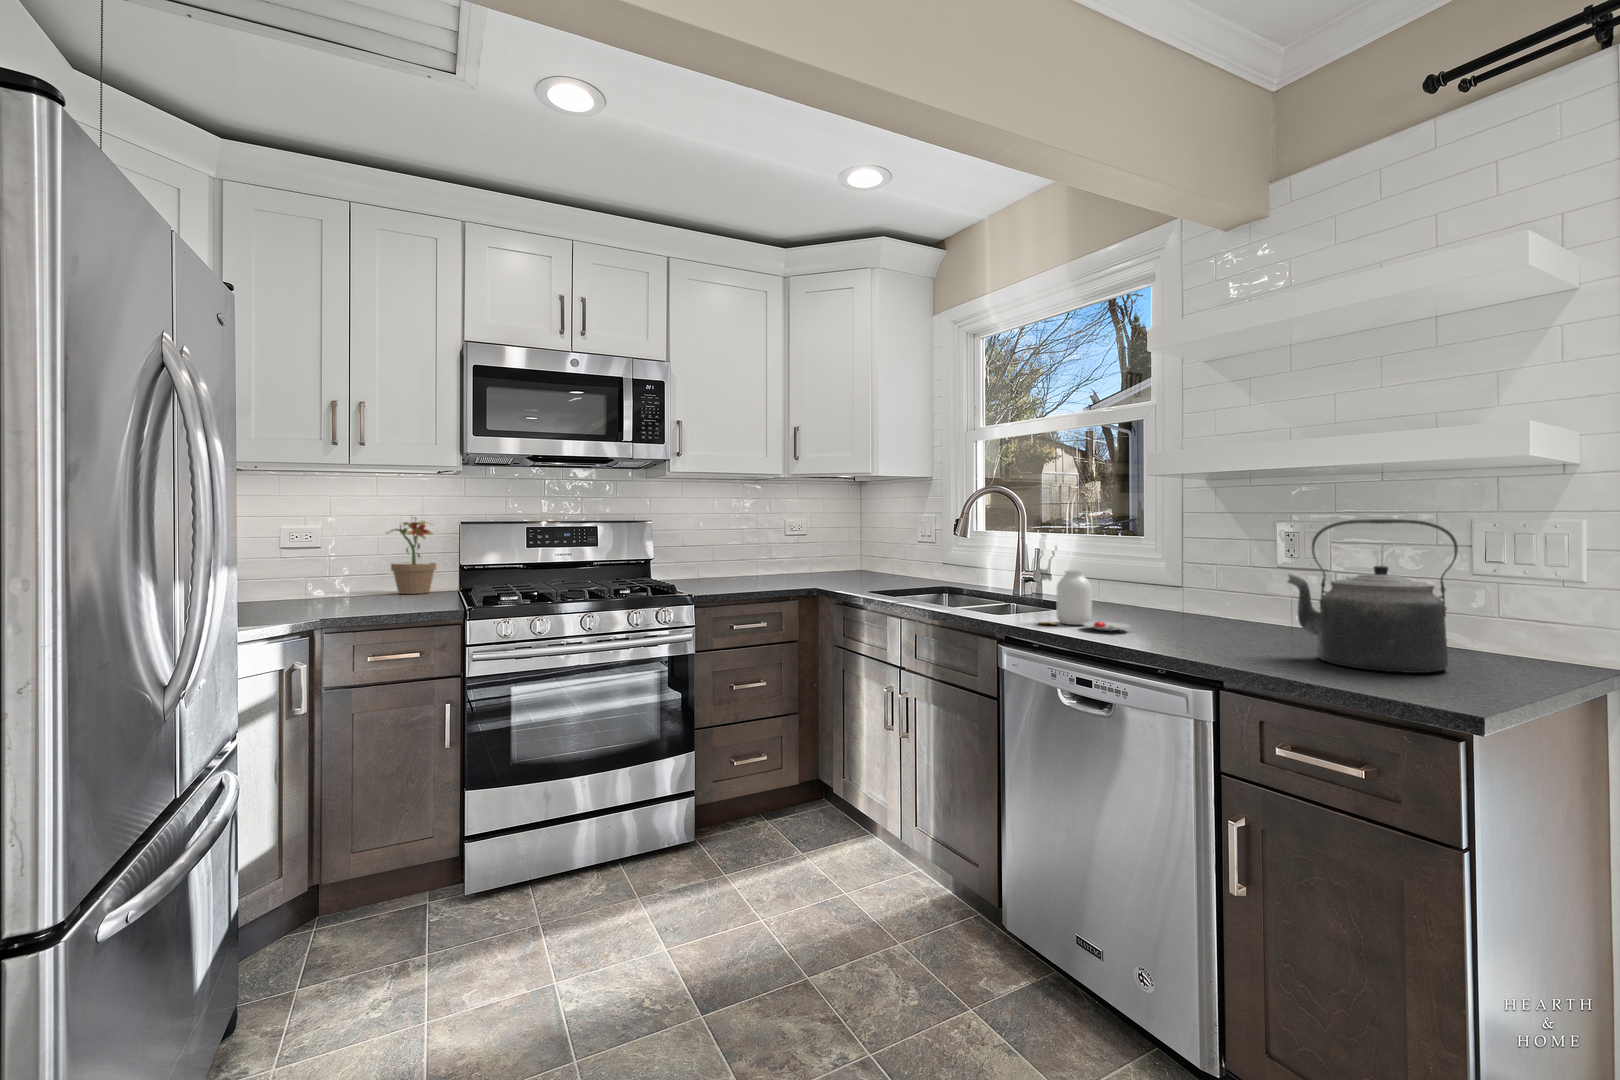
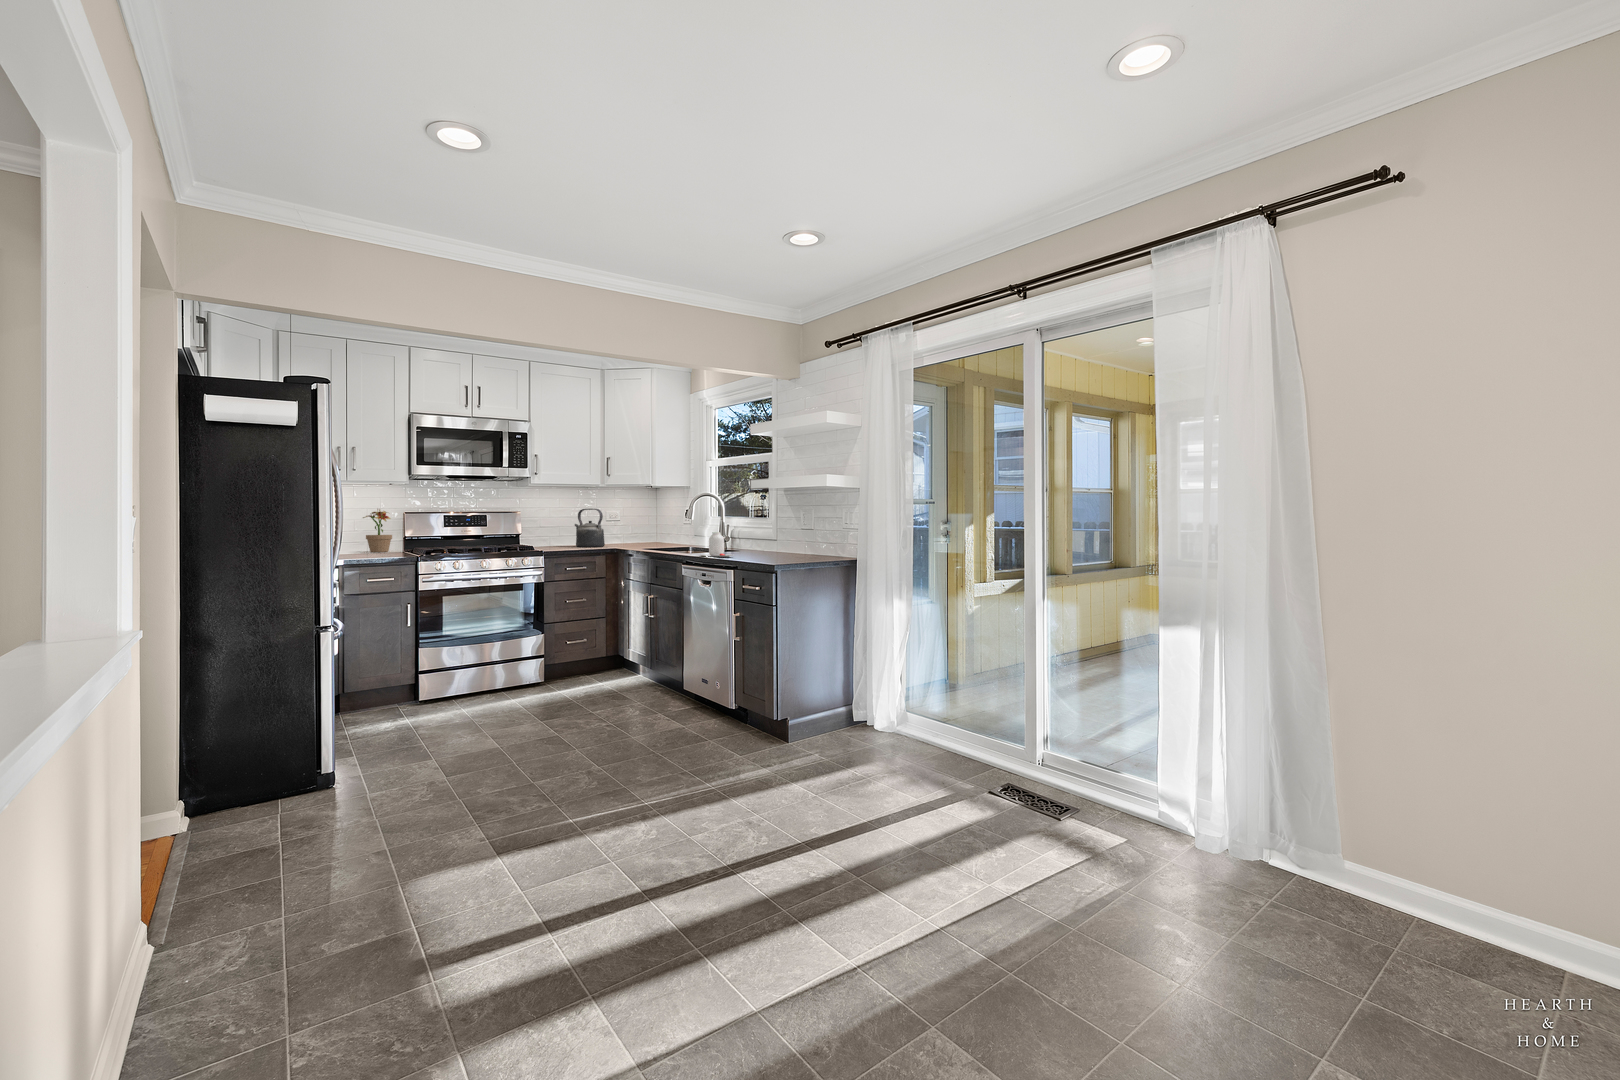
kettle: present [1288,519,1458,673] -> present [575,509,605,547]

